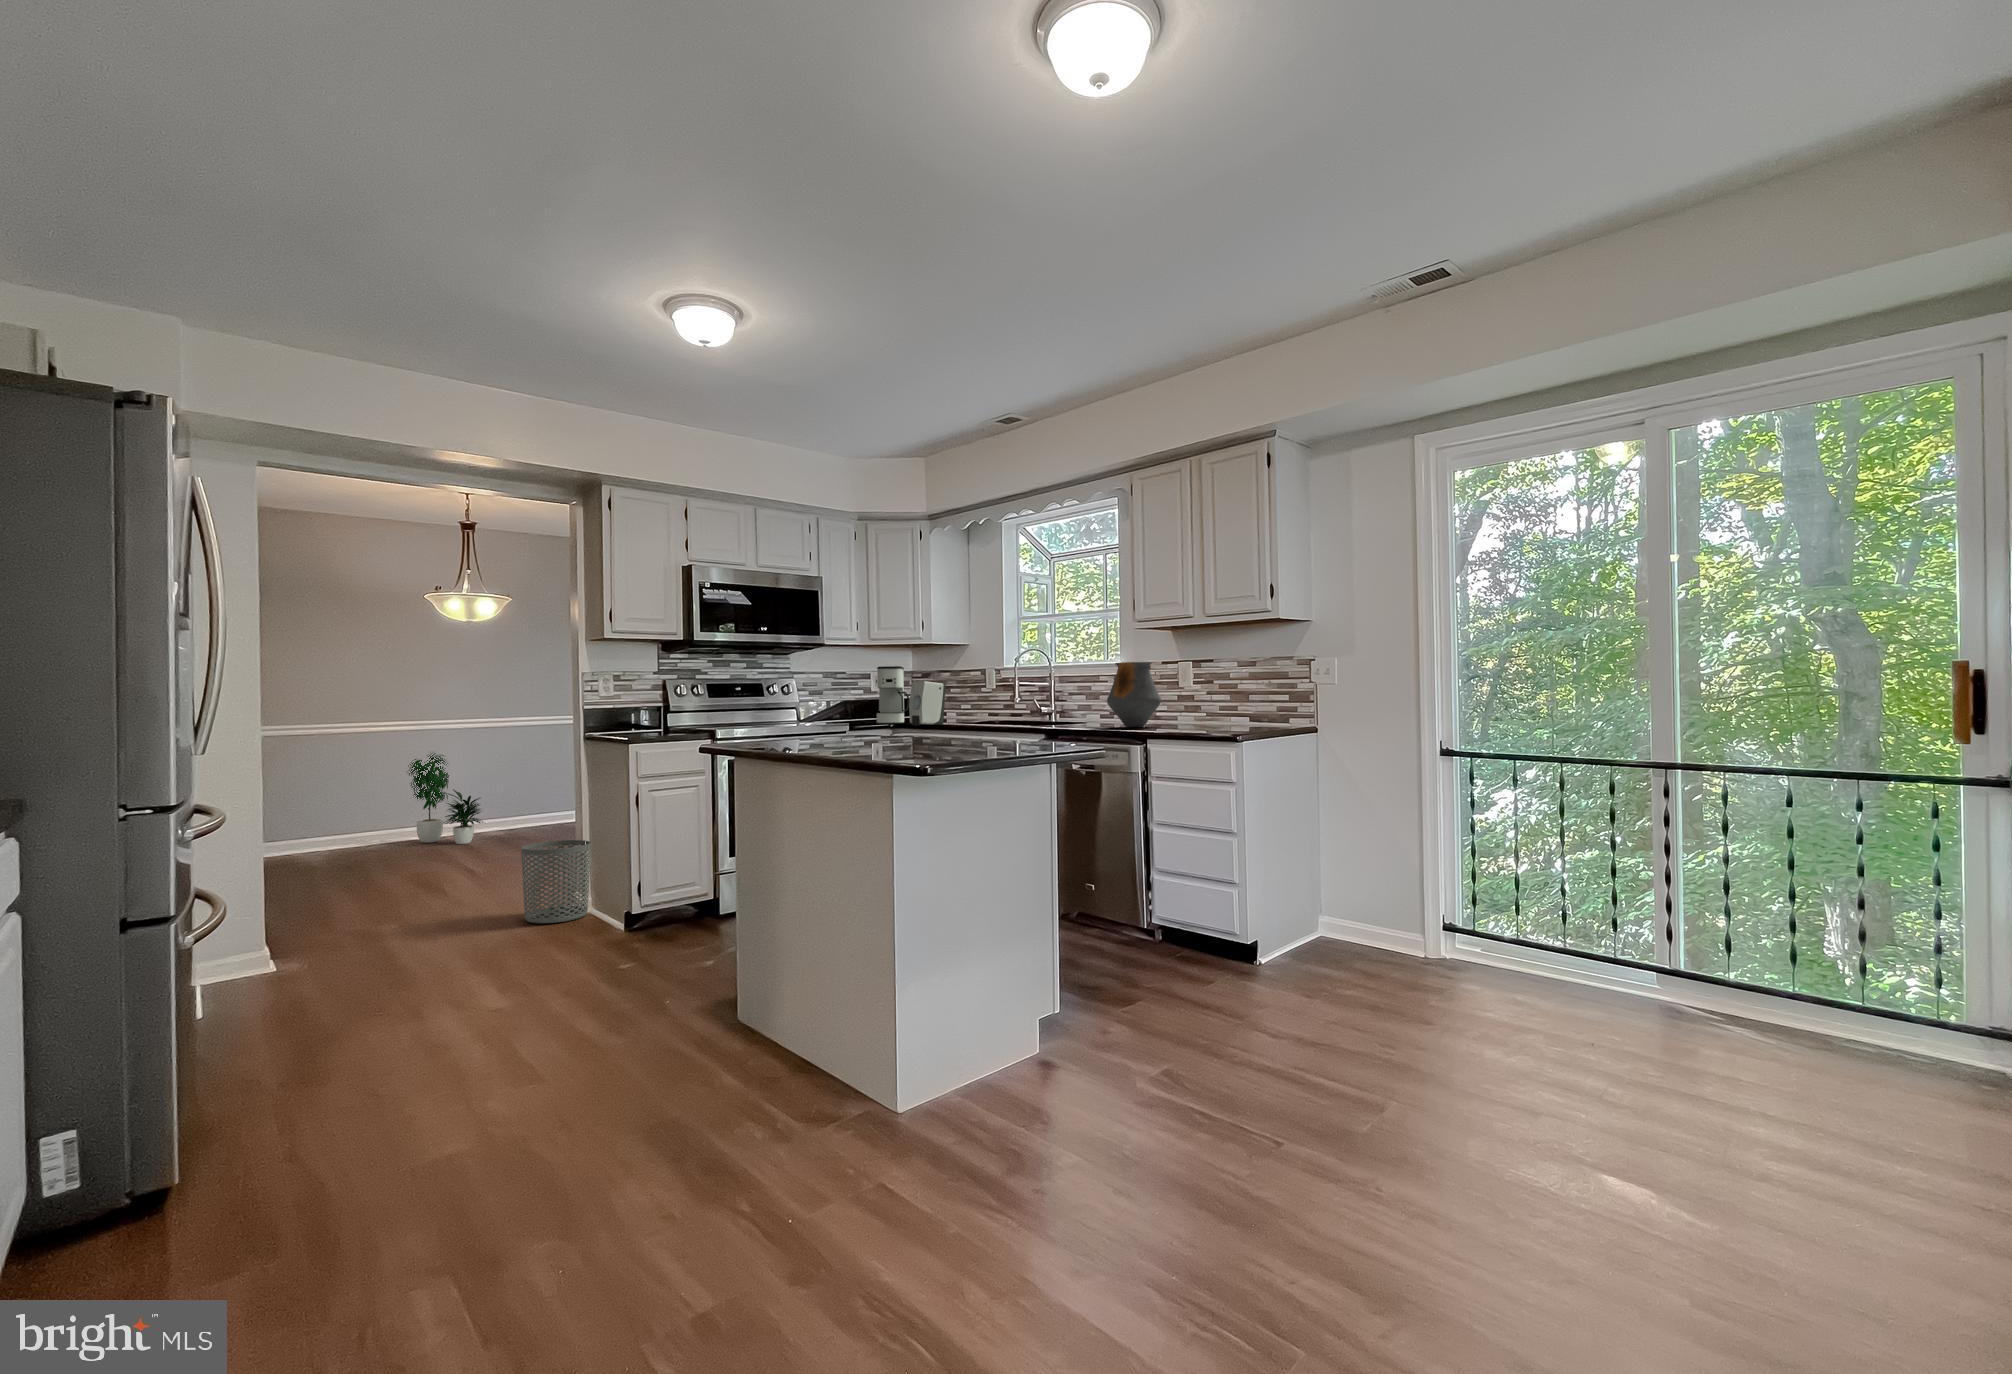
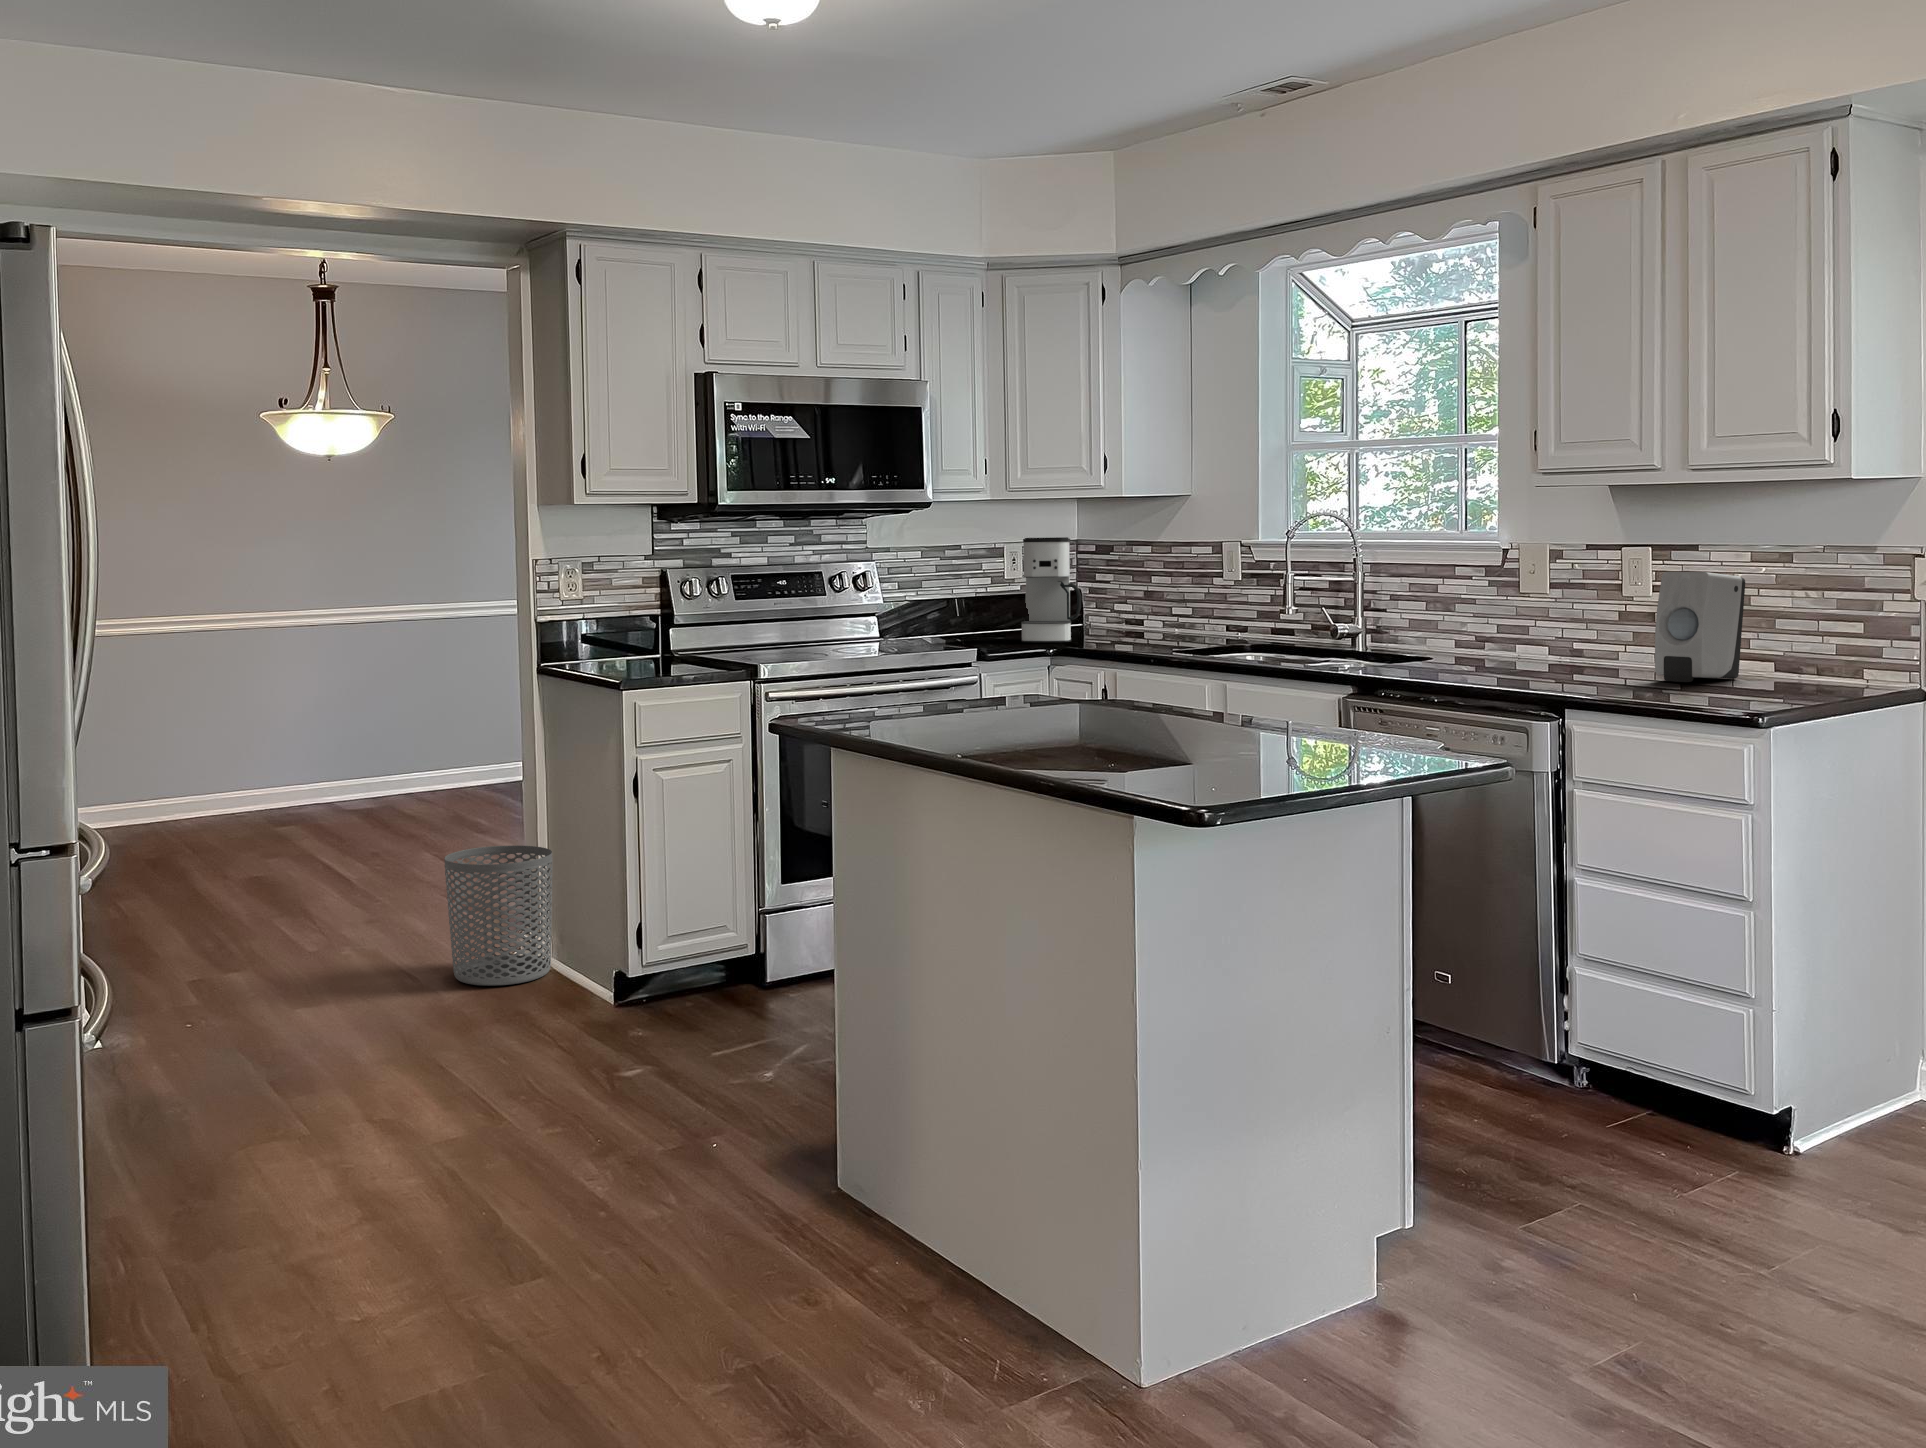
vase: present [1107,662,1161,727] -> none [1477,551,1586,675]
soap dispenser: present [909,681,946,726] -> present [1655,572,1745,682]
potted plant: present [408,753,483,844] -> none [227,664,359,826]

